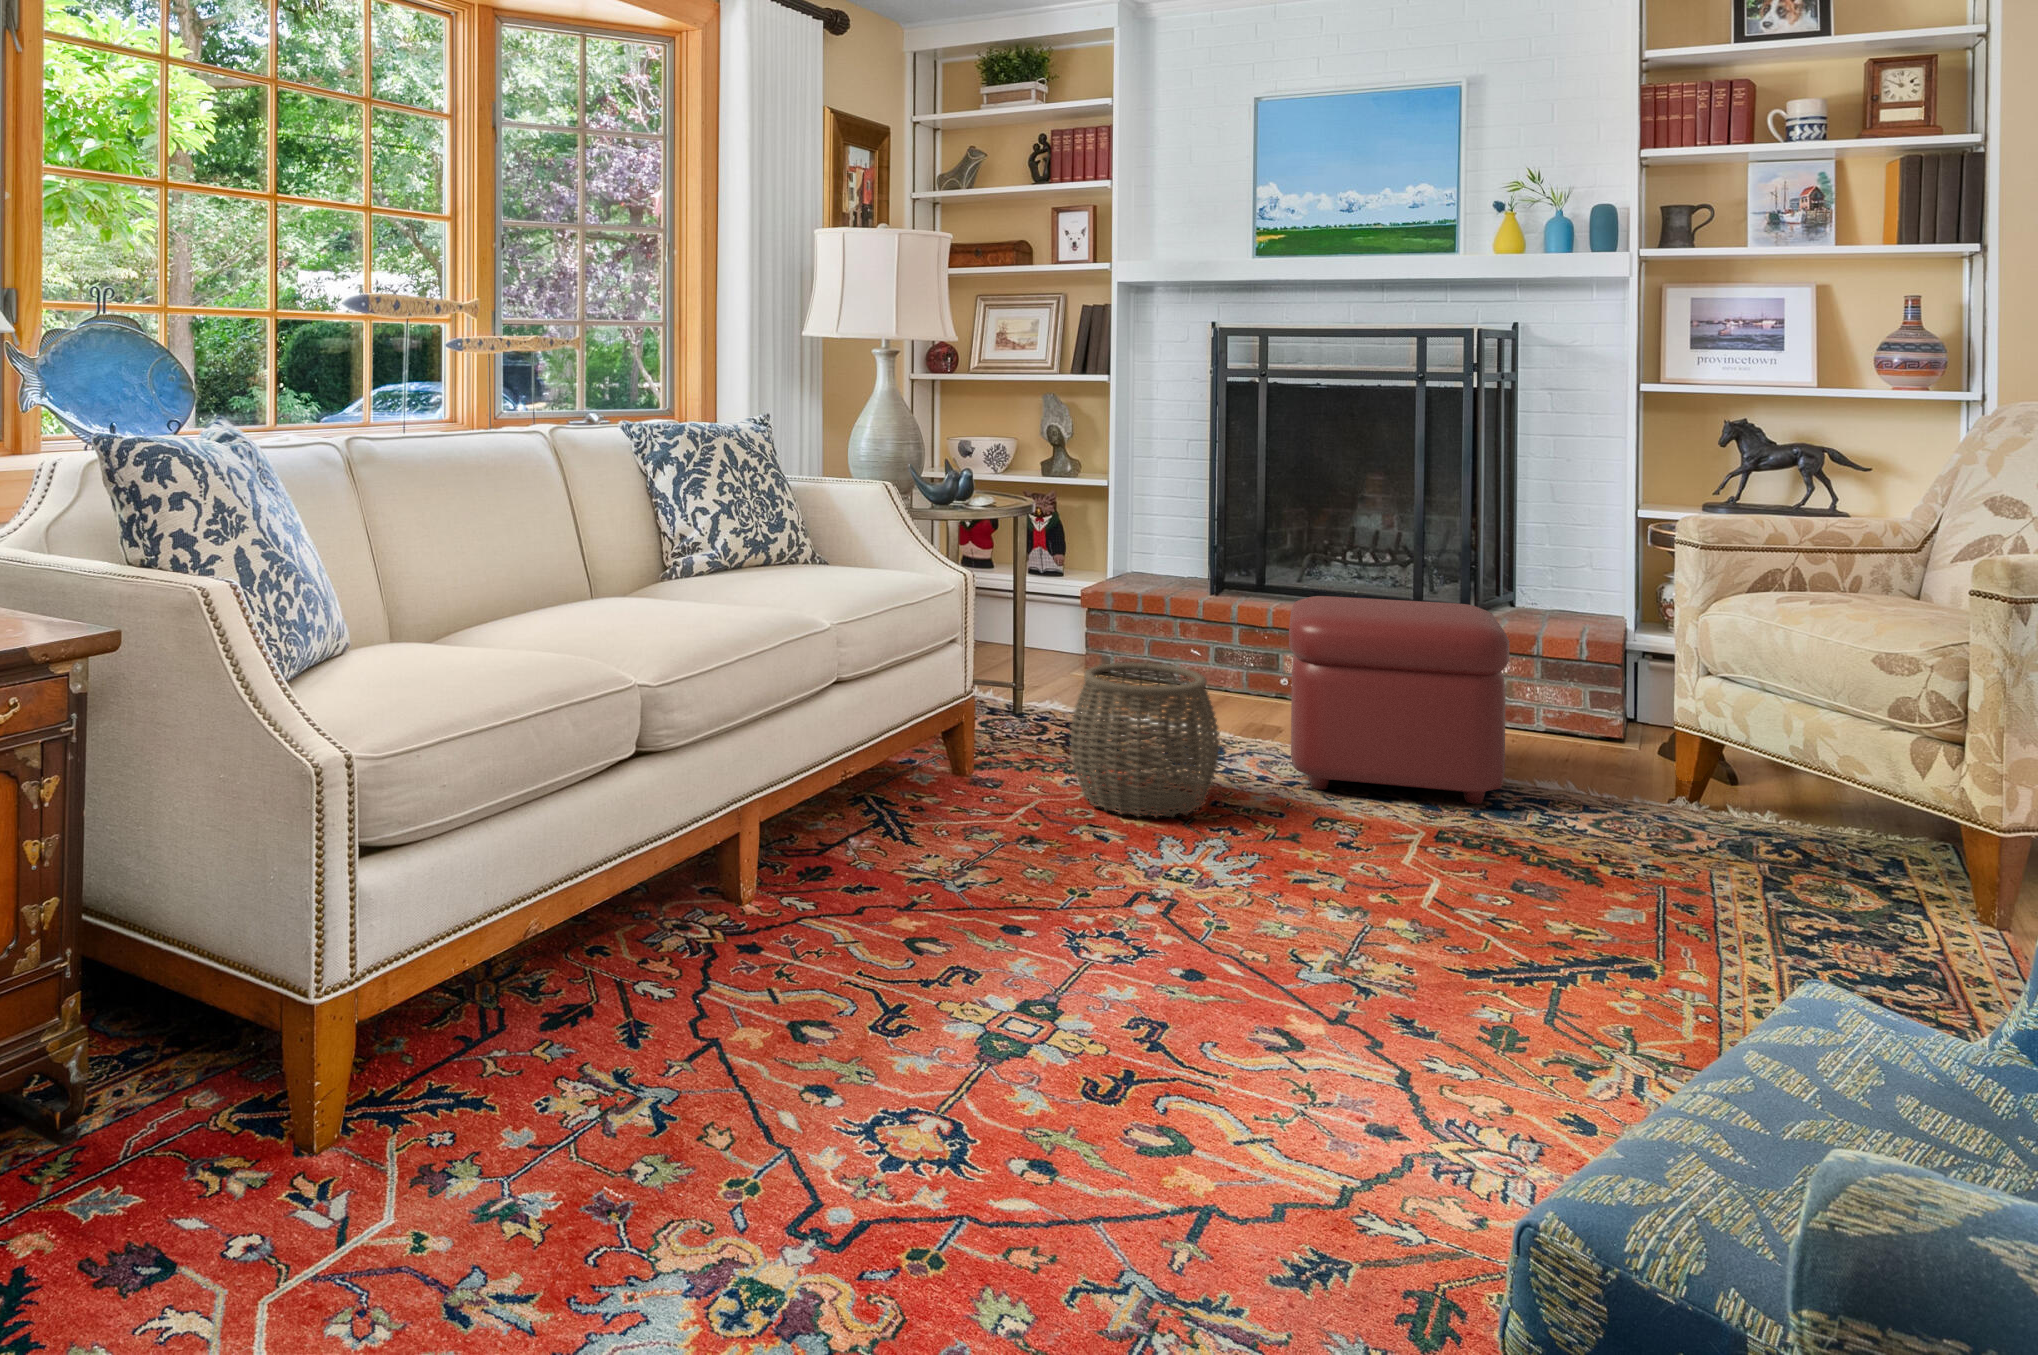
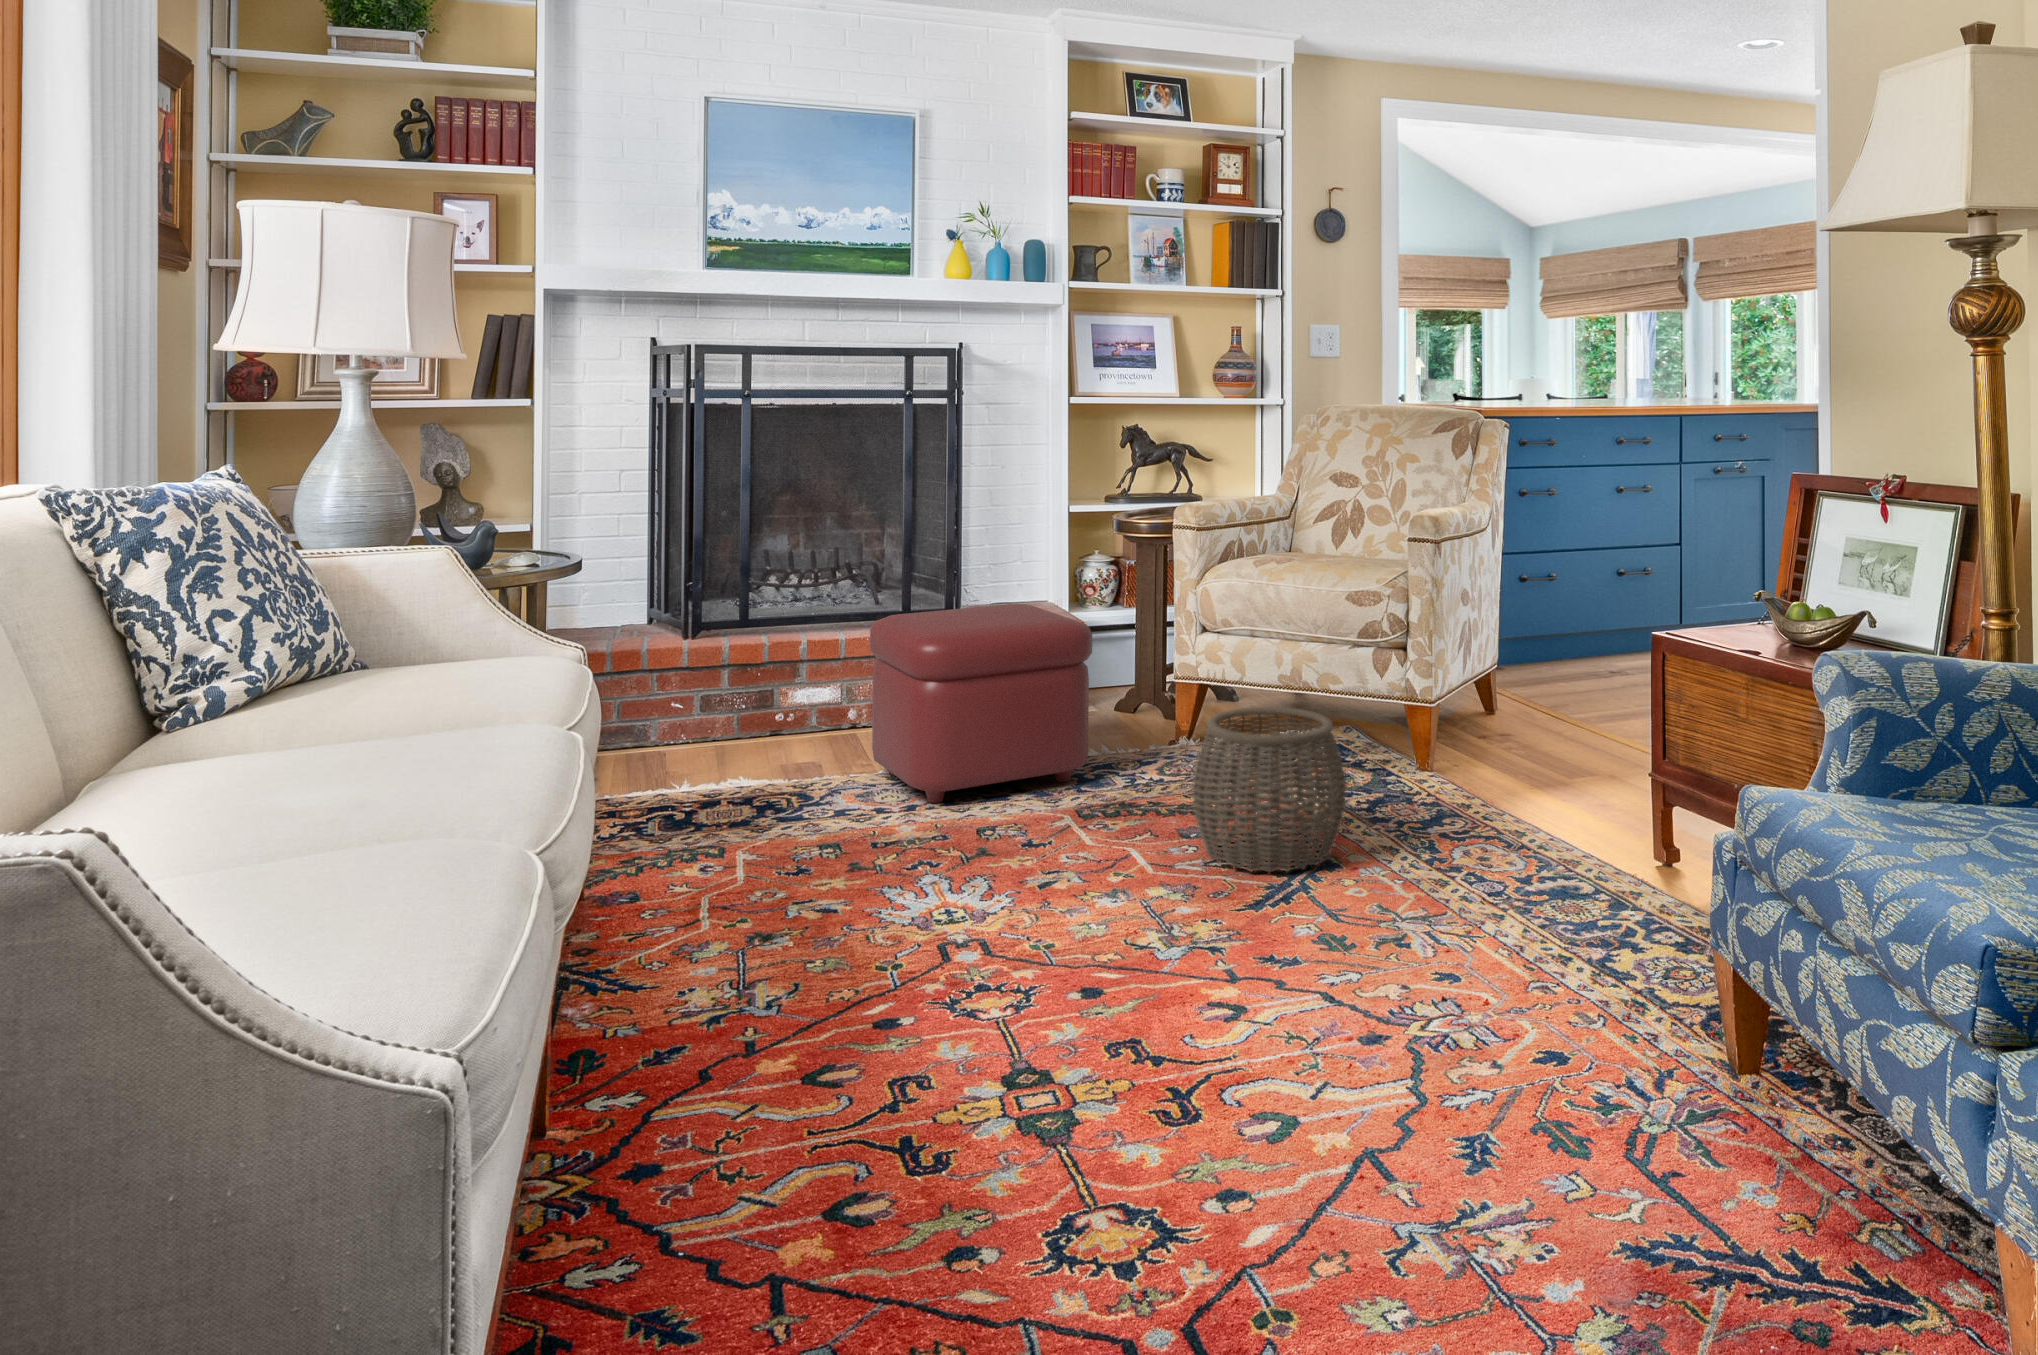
woven basket: present [1070,663,1220,817] -> present [1192,707,1347,872]

